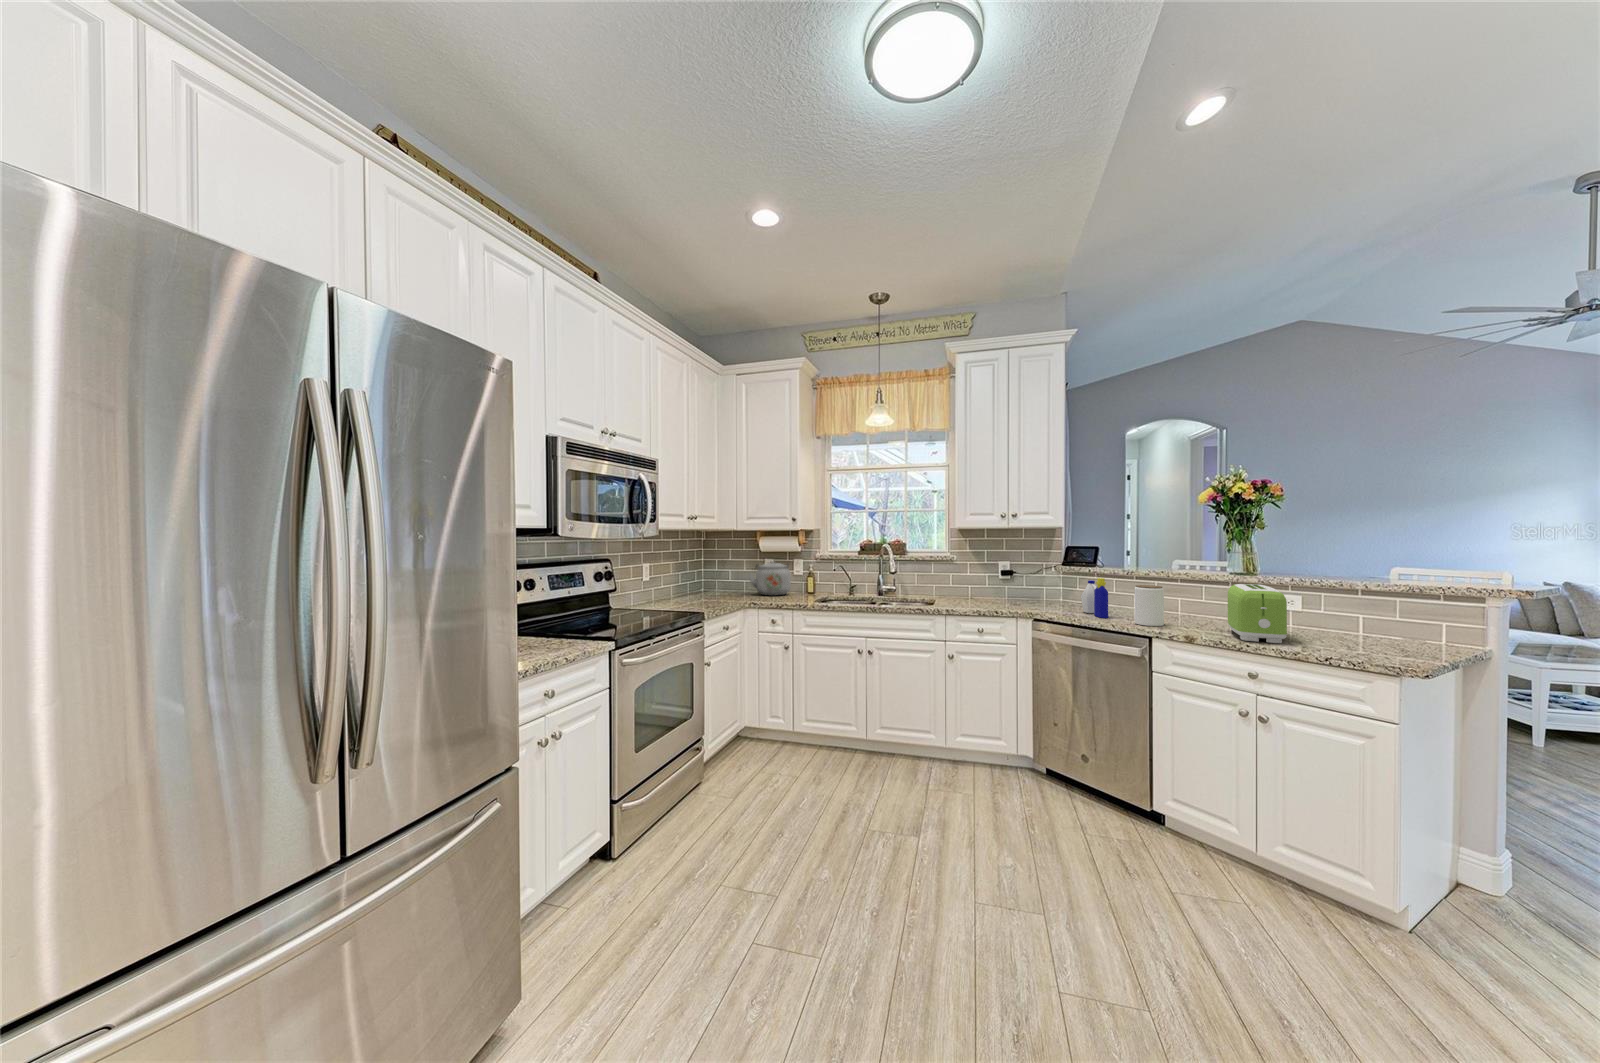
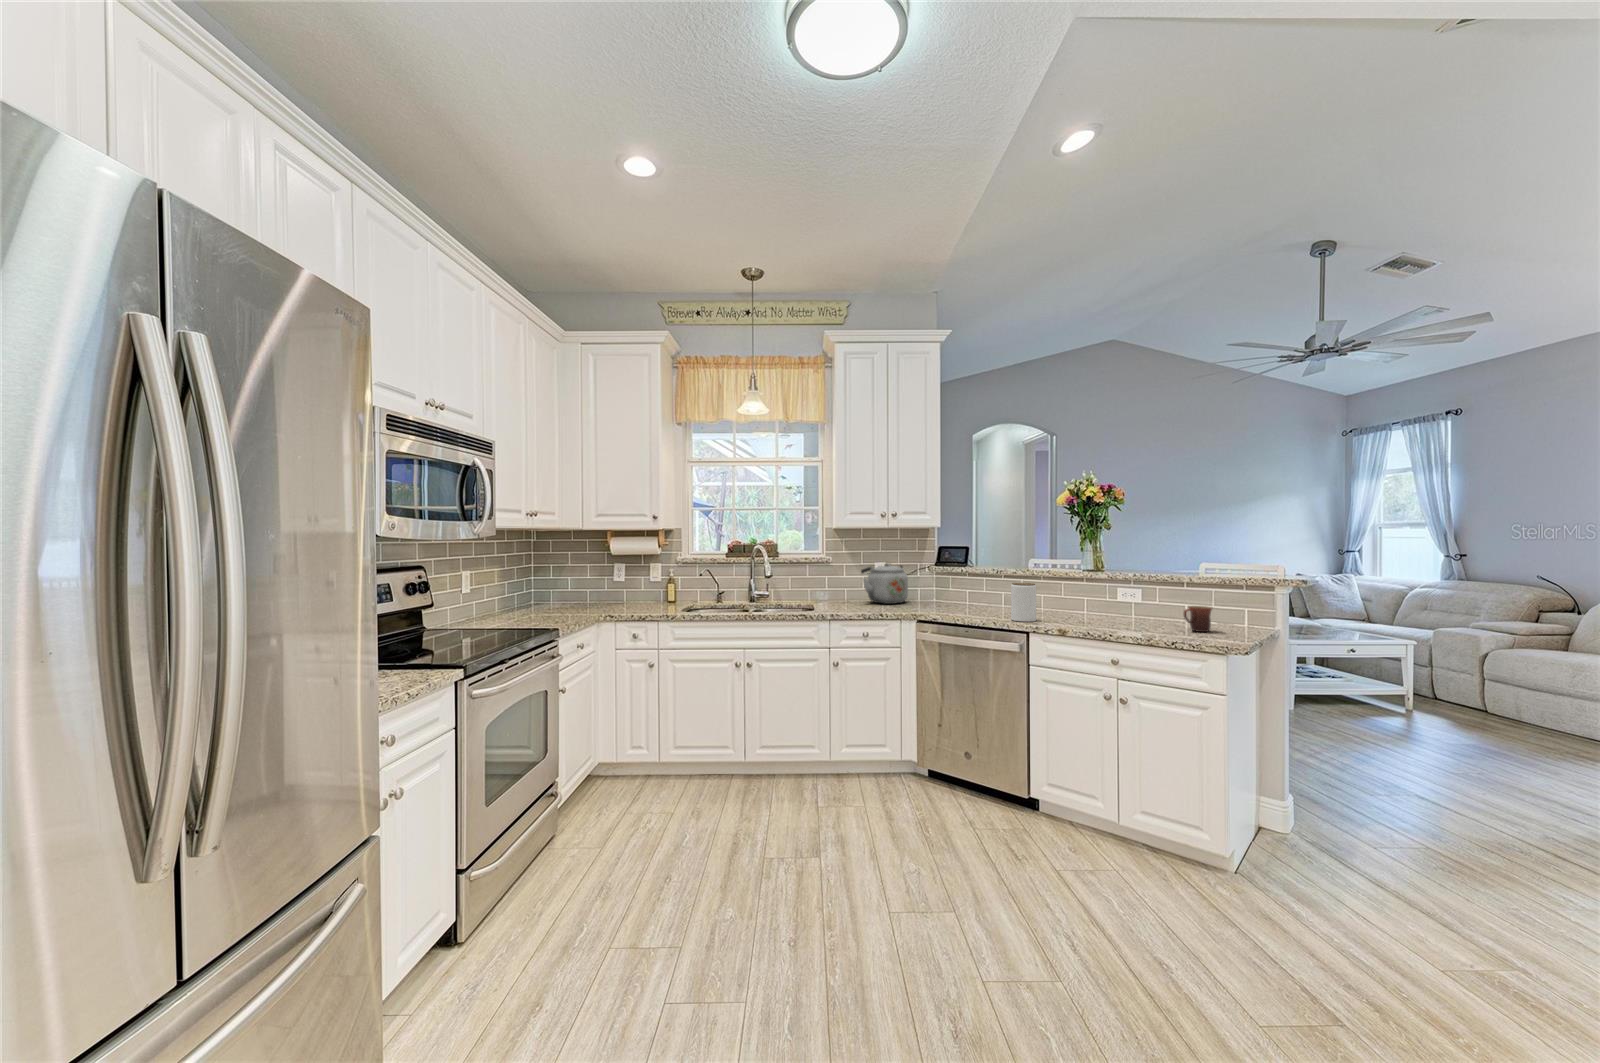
kettle: present [749,561,791,596] -> present [861,563,908,604]
bottle: present [1081,578,1108,618] -> none [959,577,986,616]
toaster: present [1228,584,1287,643] -> none [1089,579,1140,631]
mug: none [1347,618,1389,649] -> present [1184,606,1212,632]

